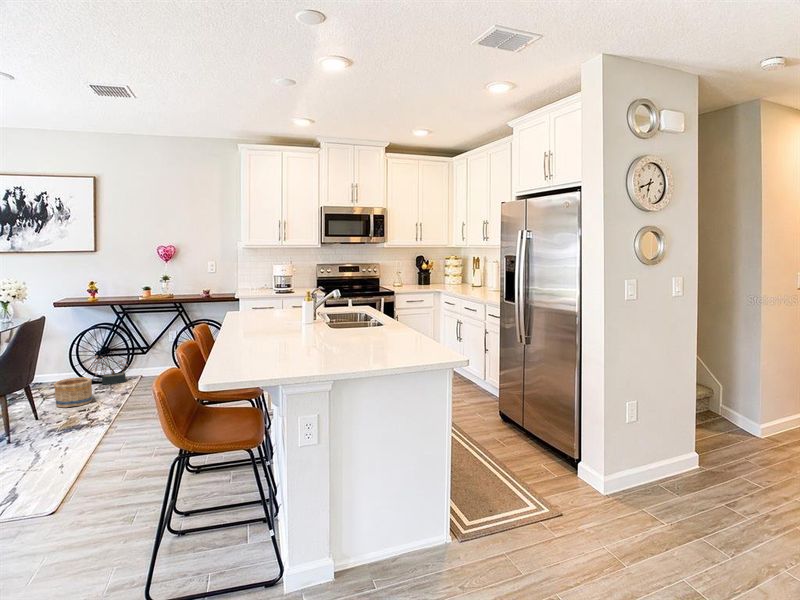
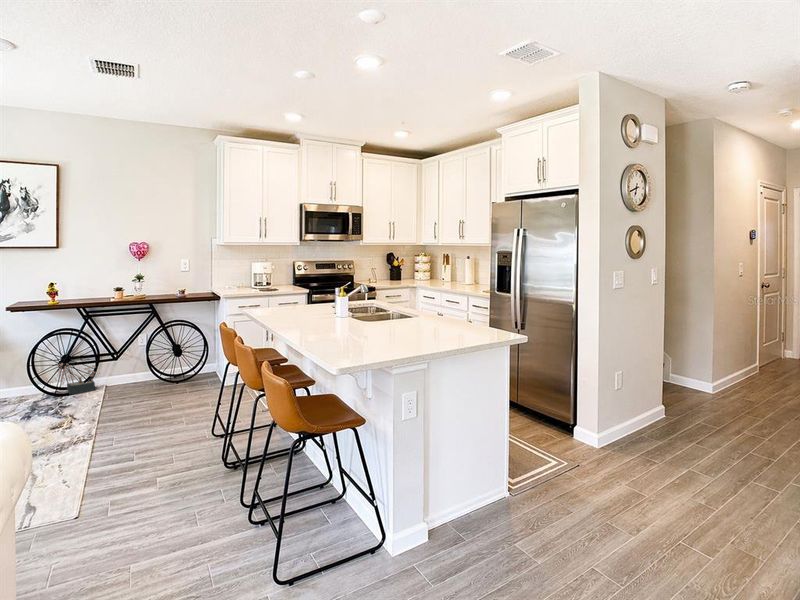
basket: present [54,377,92,408] -> none [23,387,67,421]

